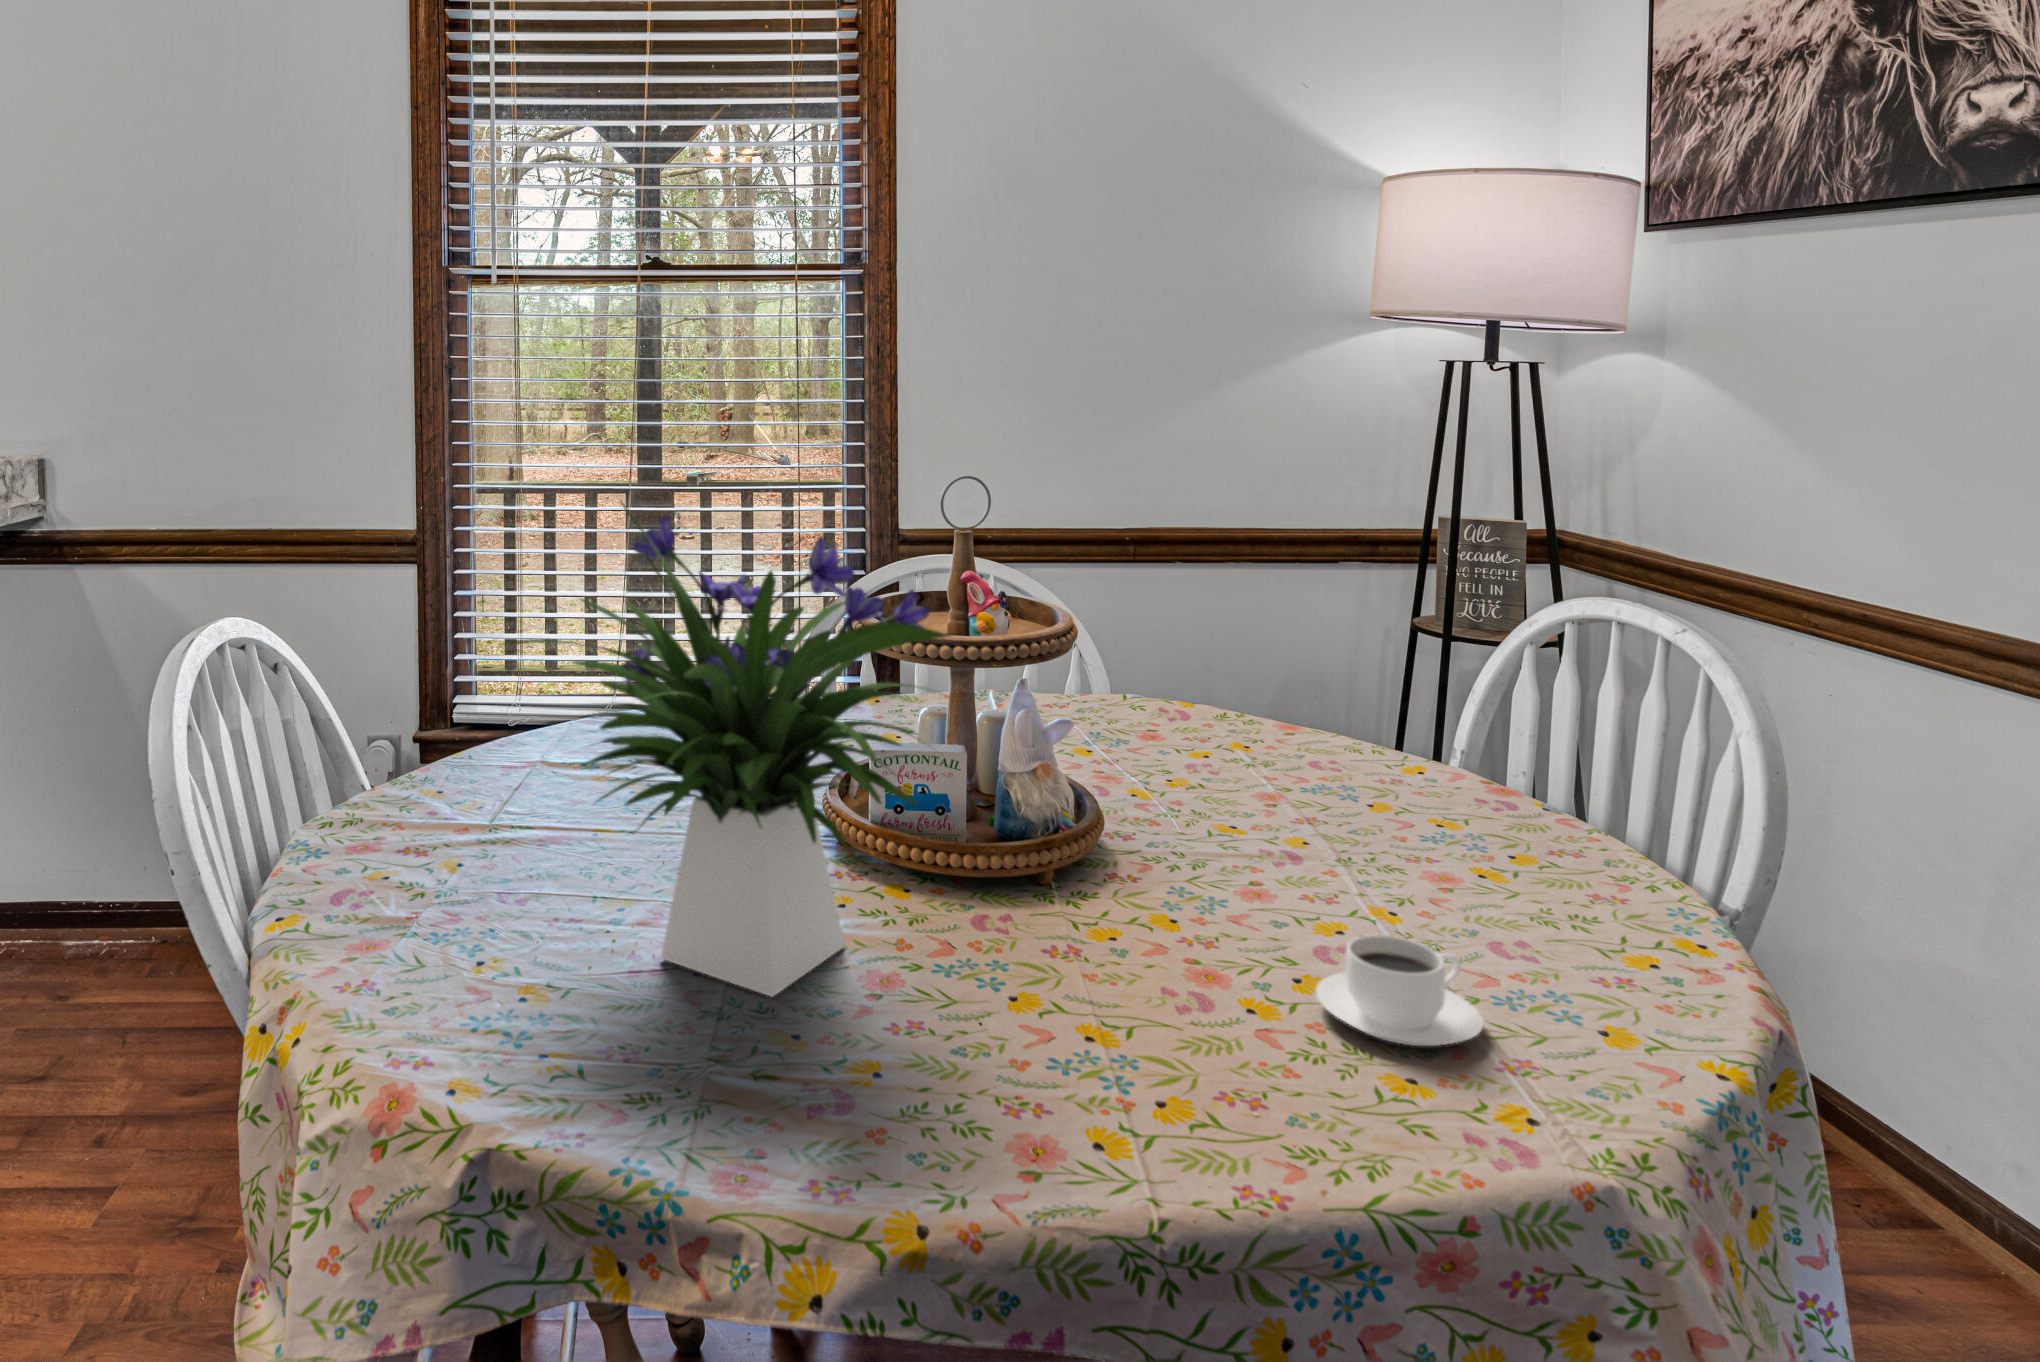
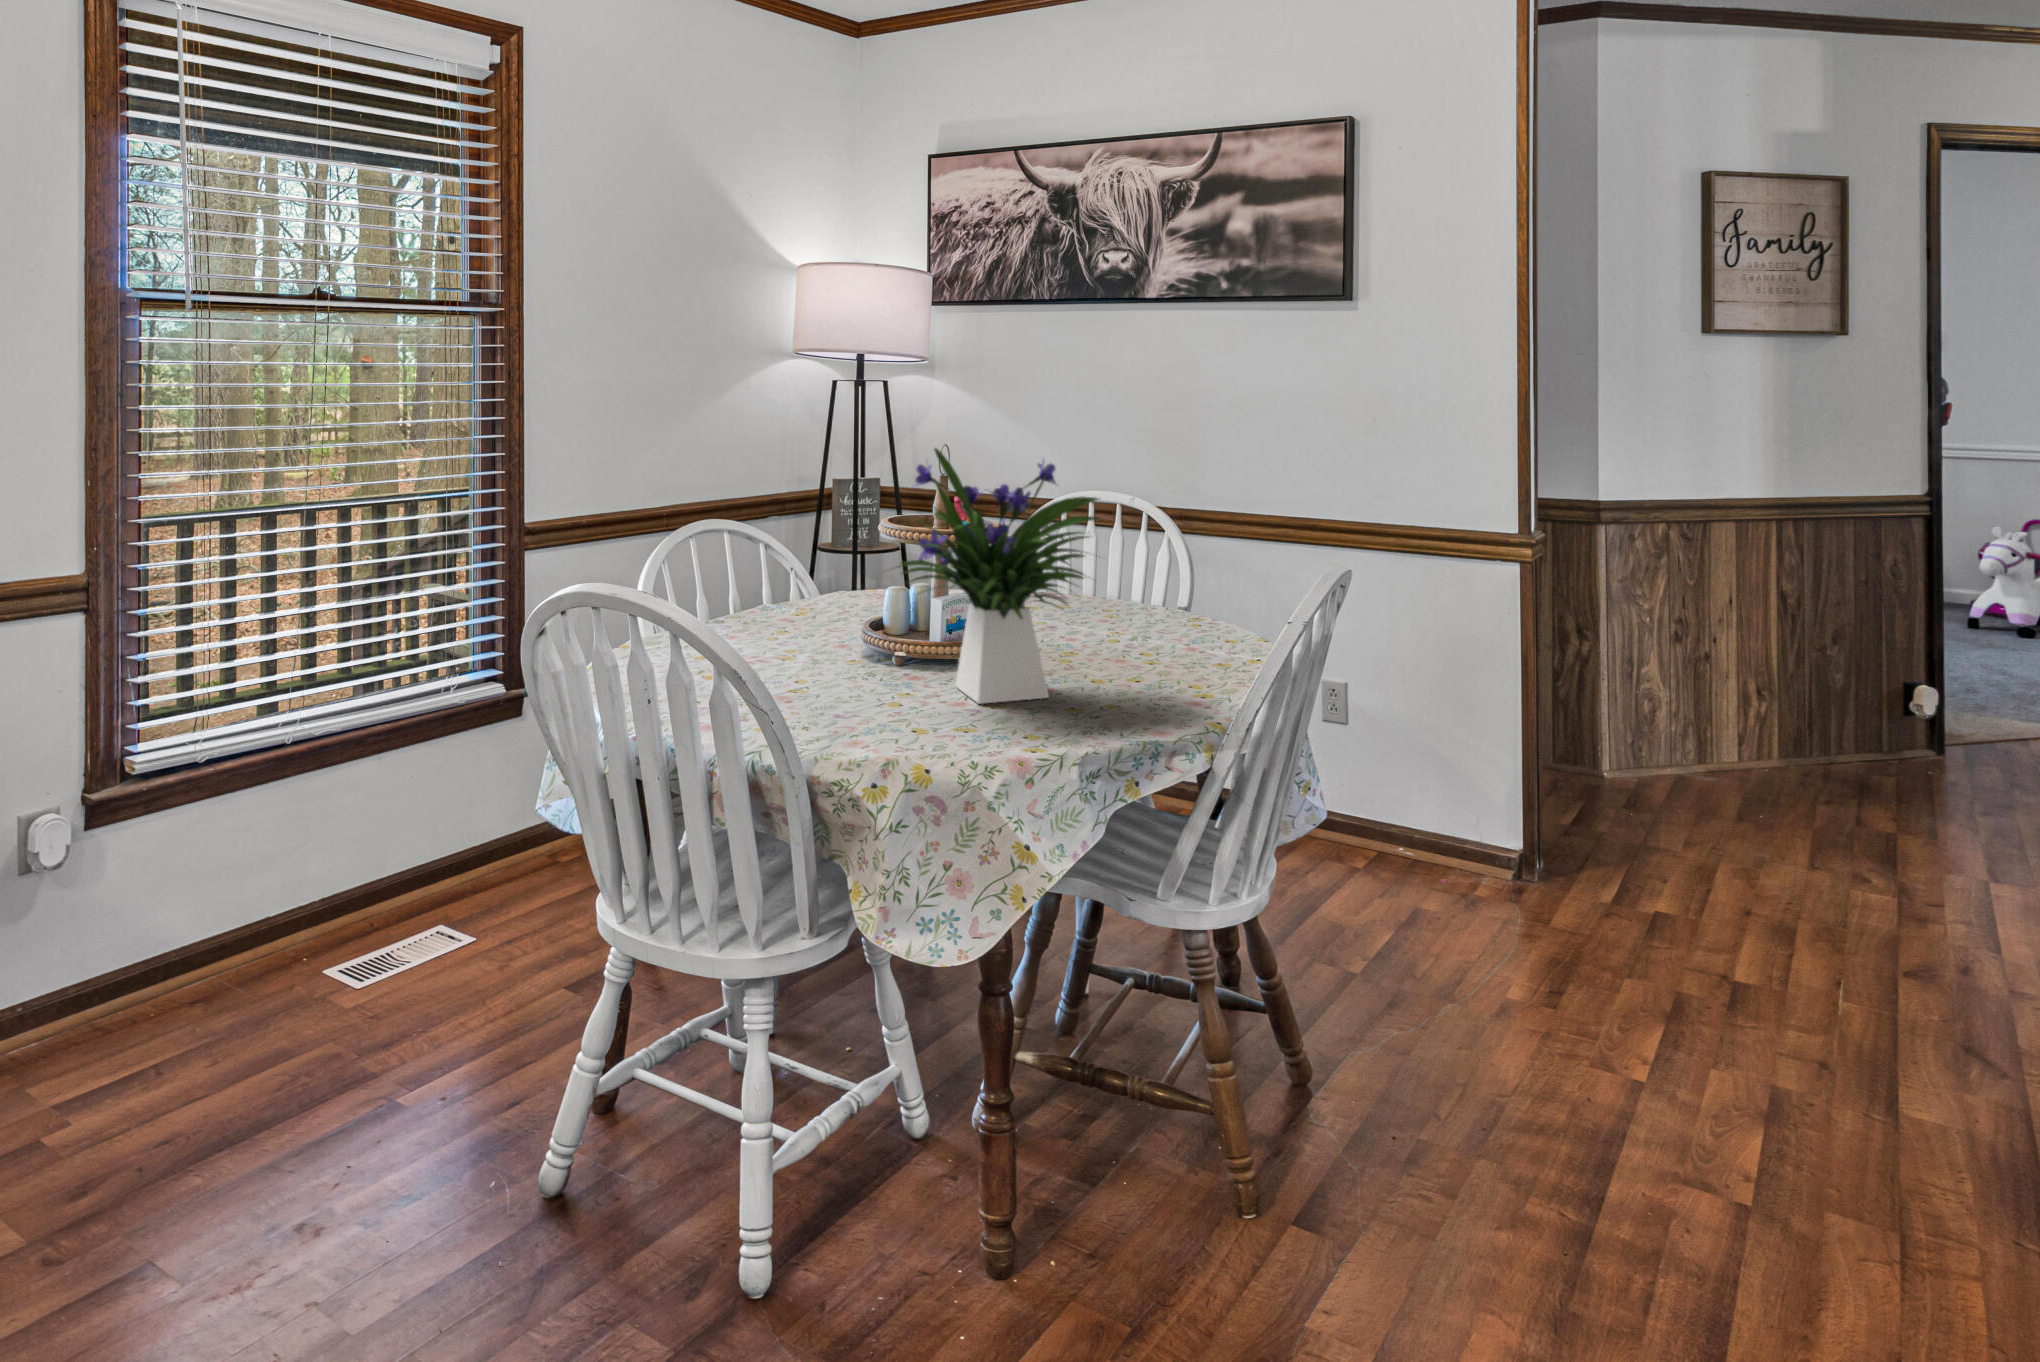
coffee cup: present [1316,935,1483,1046] -> none [1172,614,1237,649]

